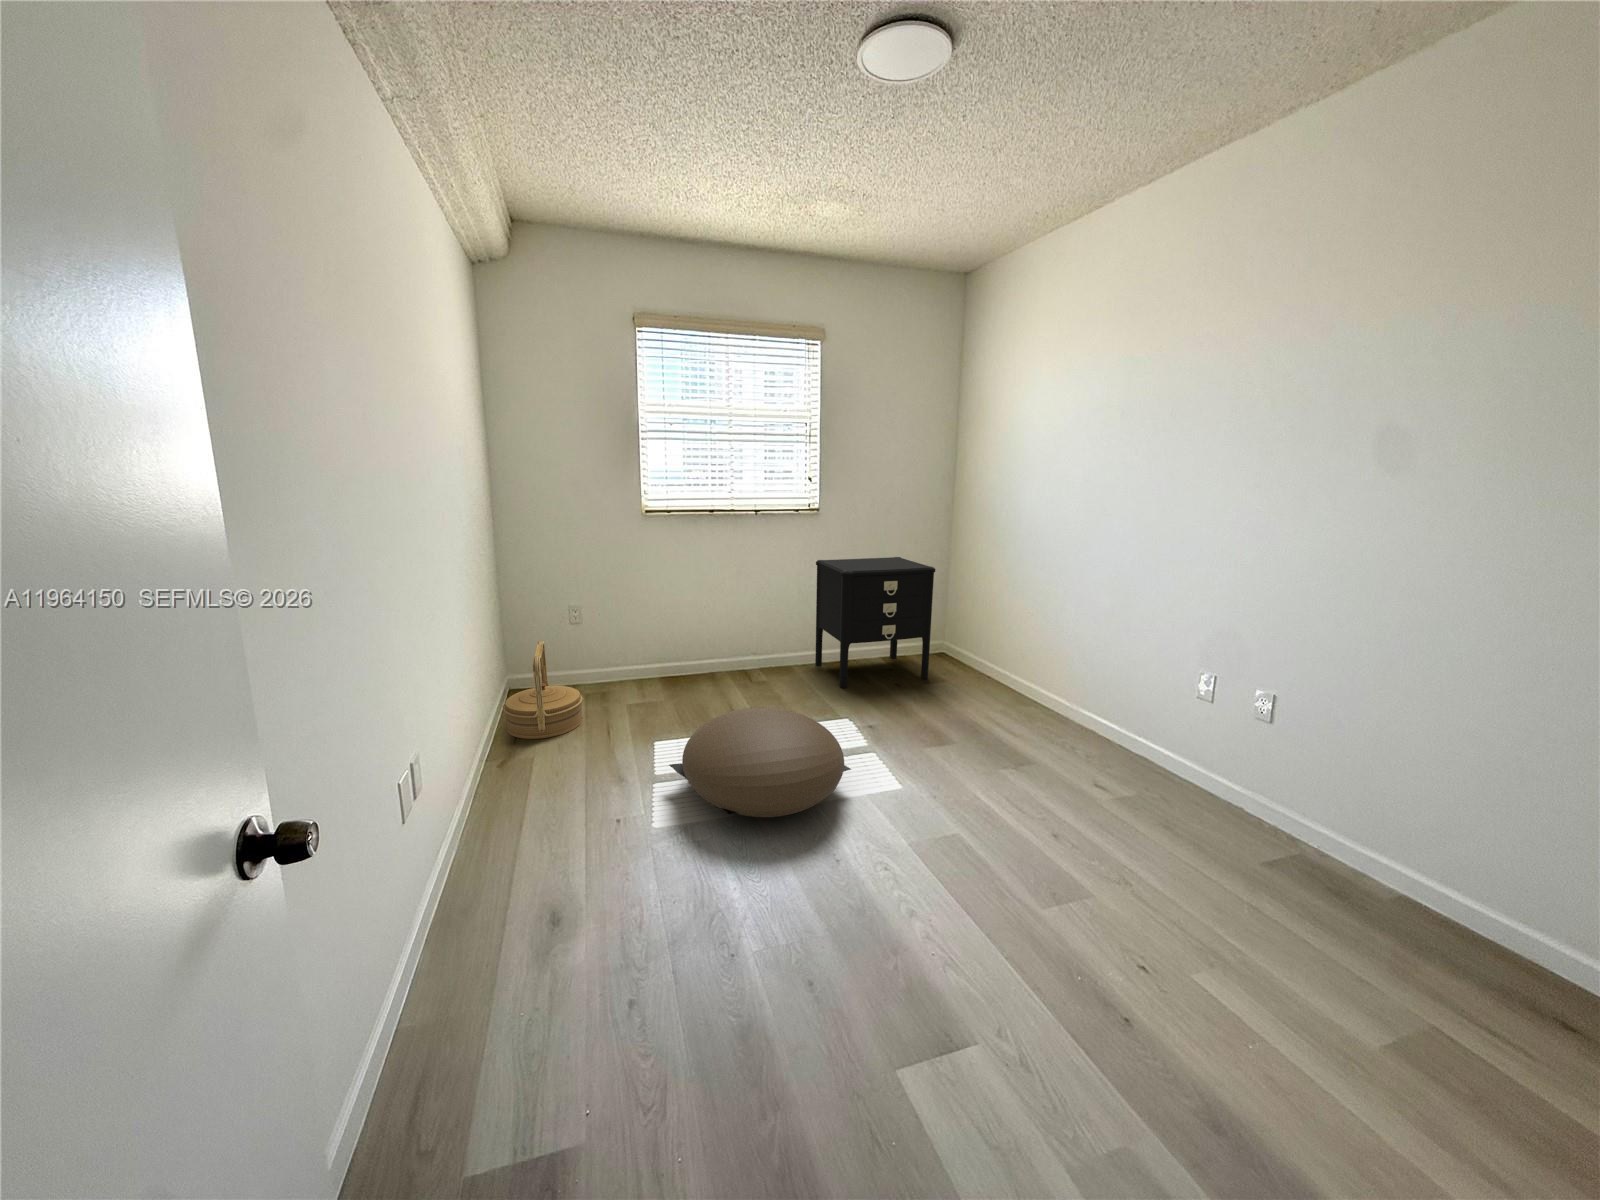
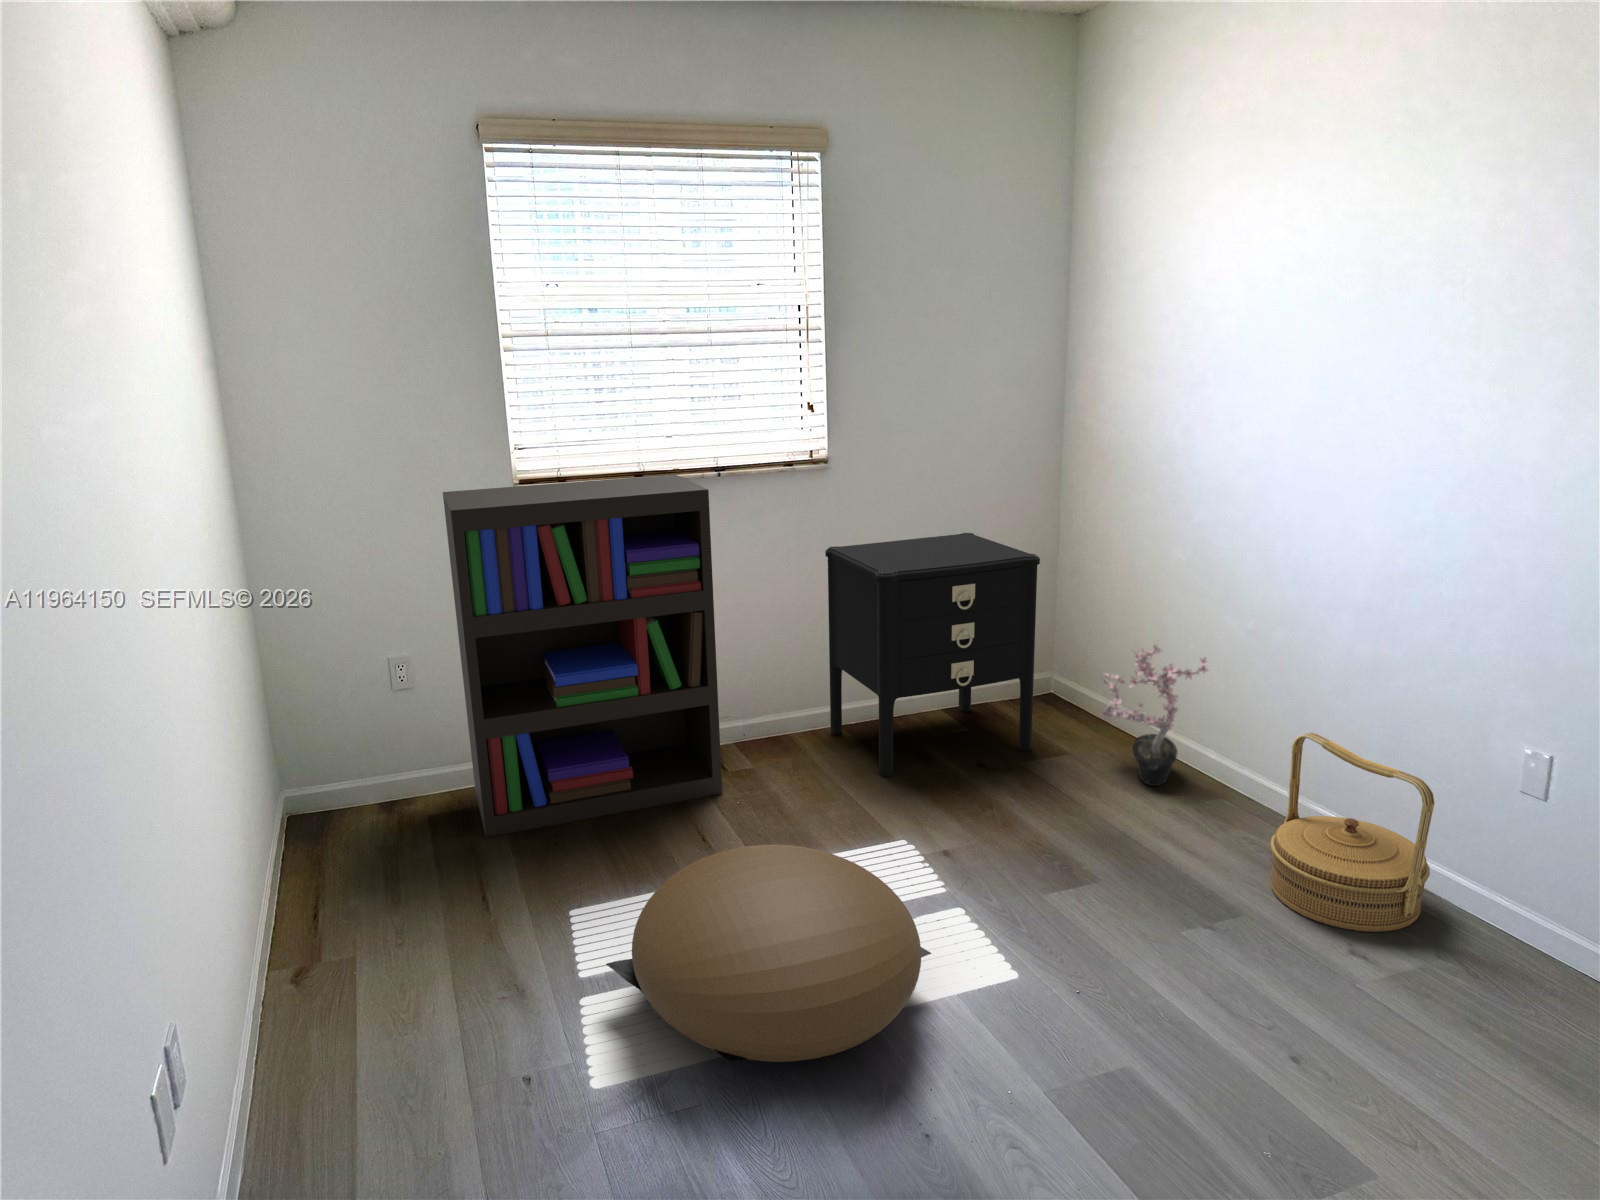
bookshelf: none [604,514,750,707] -> present [443,475,722,837]
potted plant: none [963,616,1031,700] -> present [1099,645,1208,786]
woven basket: present [503,641,583,739] -> present [1270,733,1435,932]

